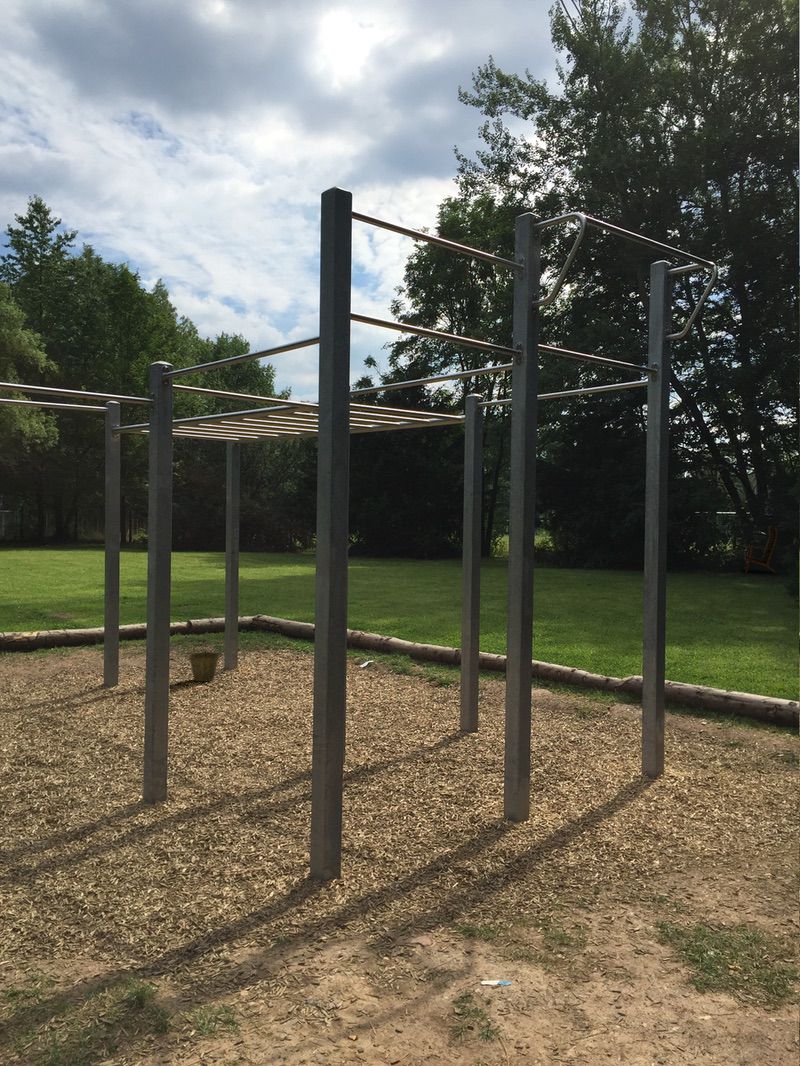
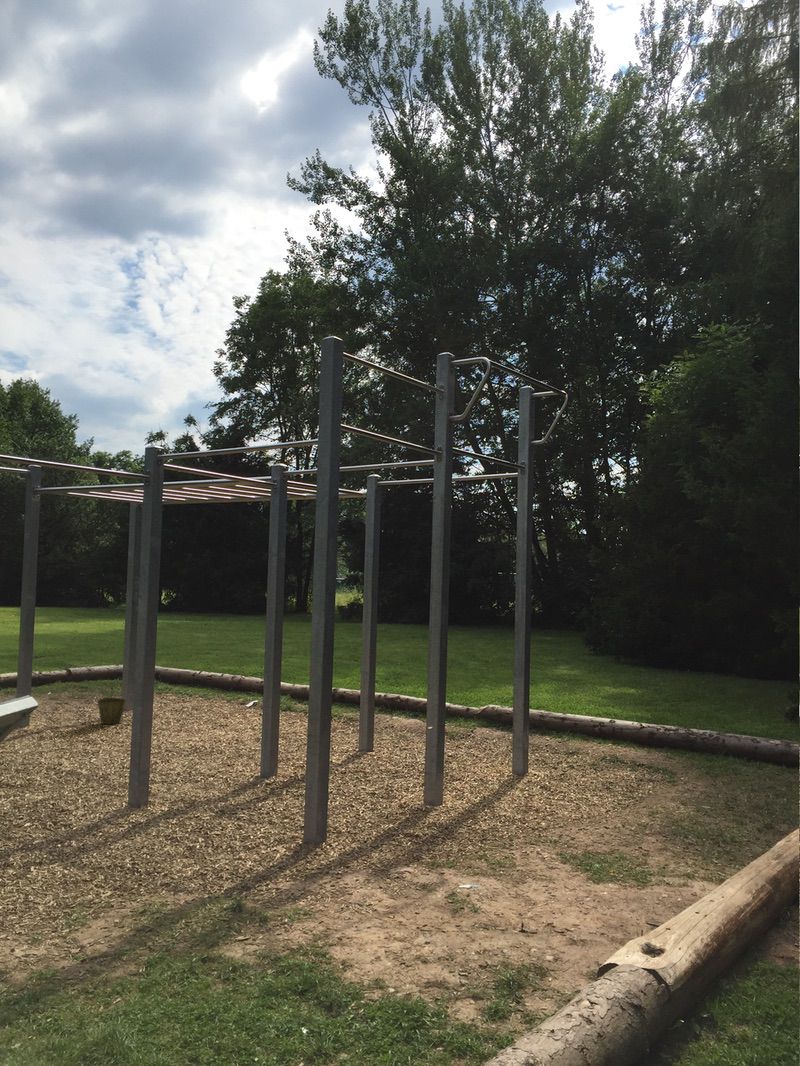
lounge chair: present [743,526,777,573] -> none [545,588,574,631]

